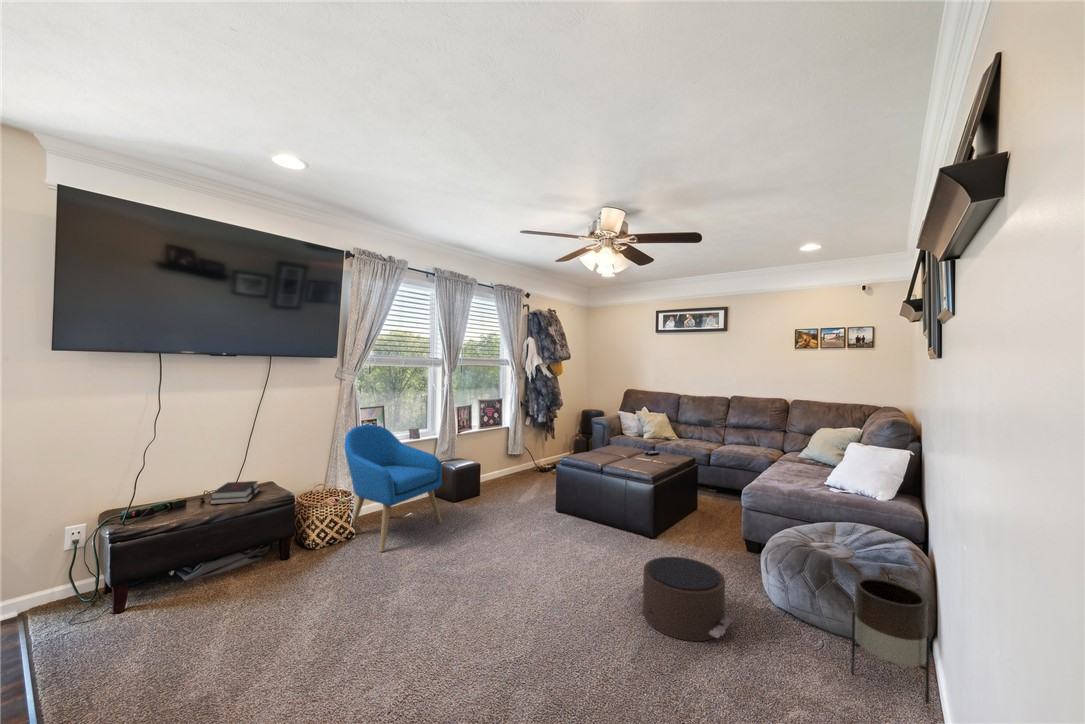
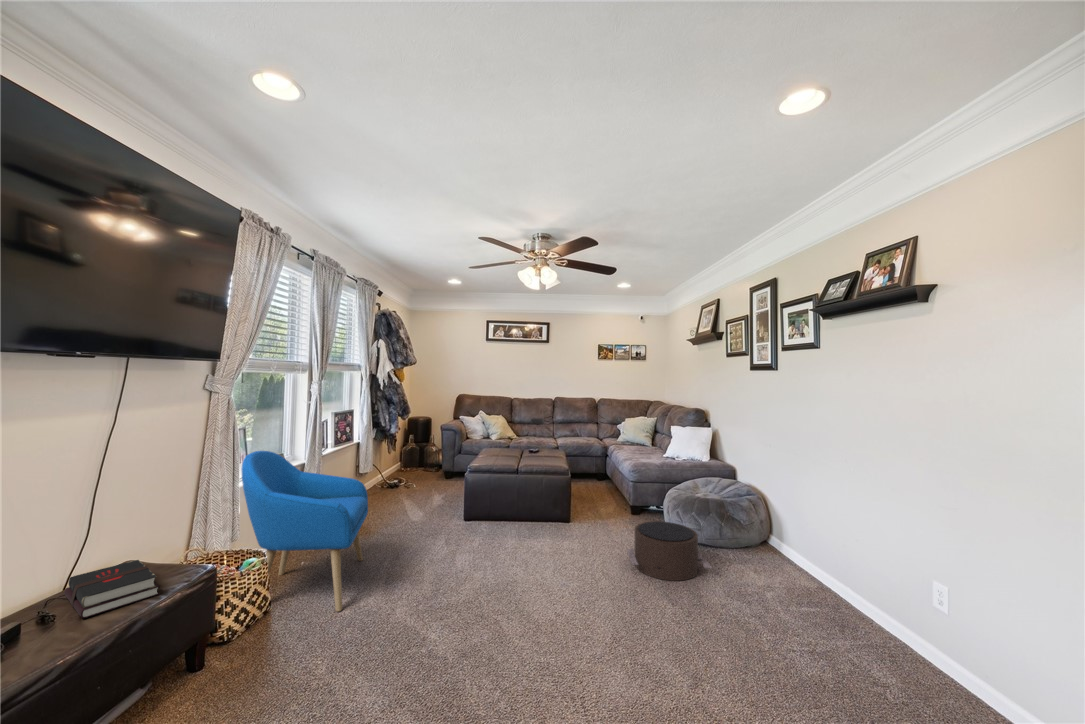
planter: present [851,578,930,703] -> none [762,501,807,565]

